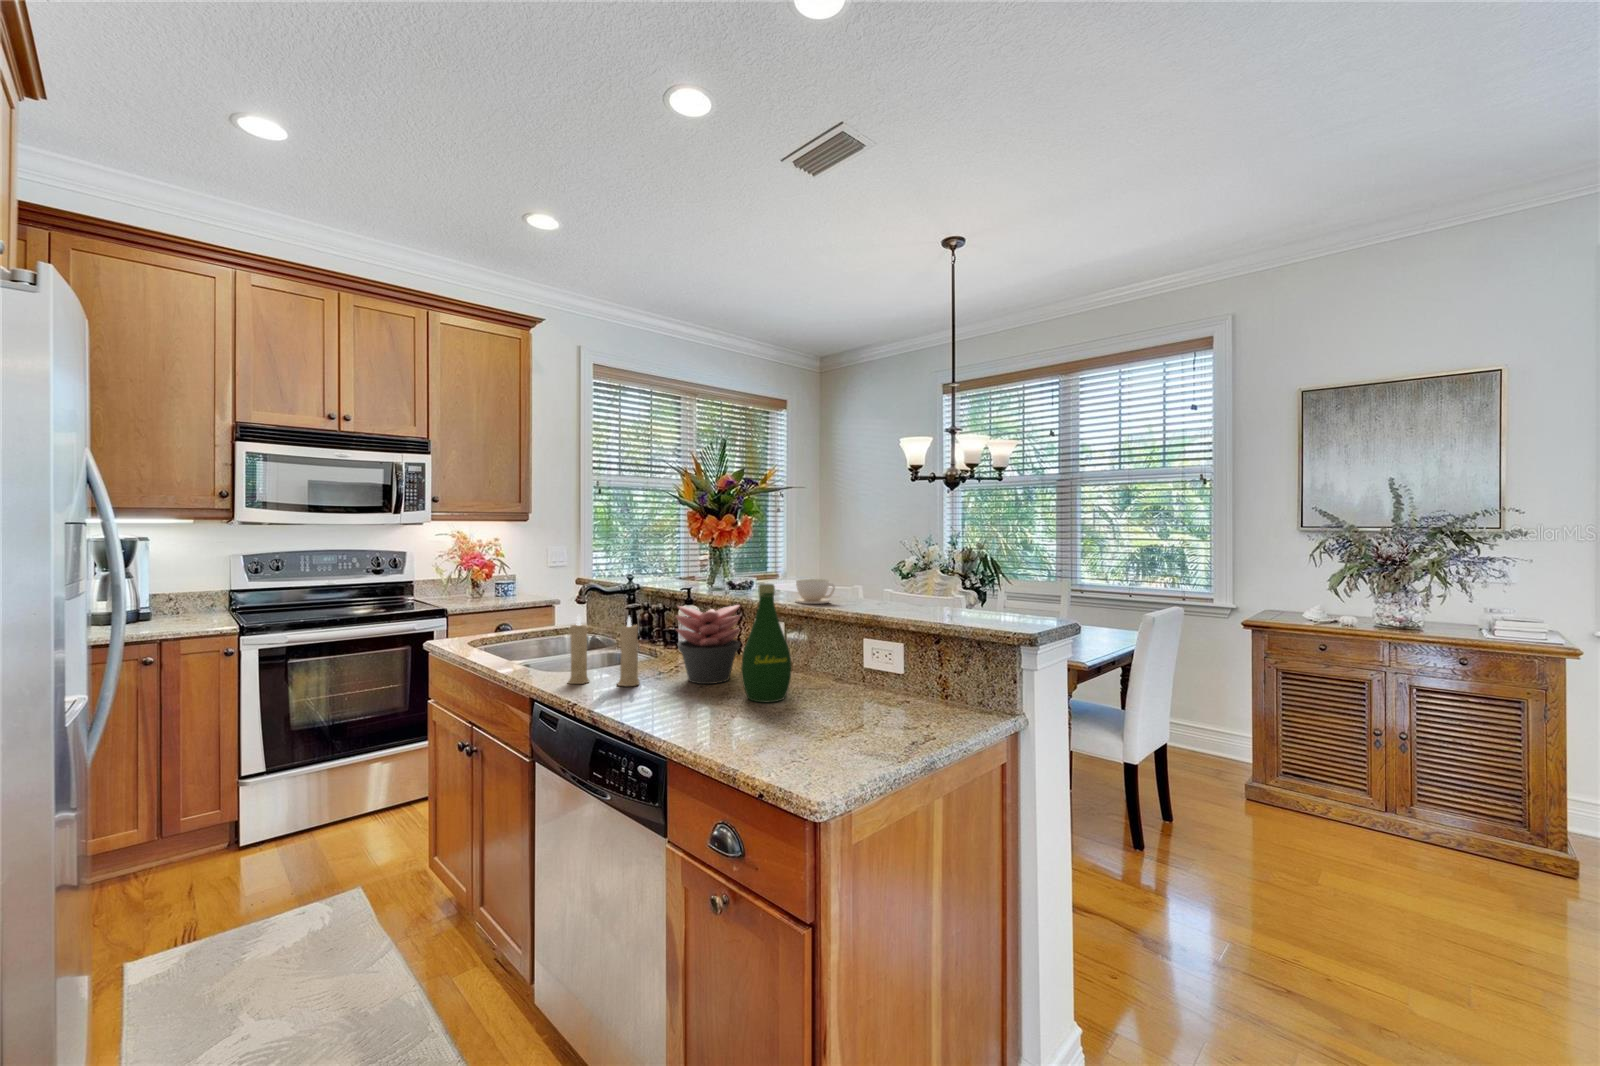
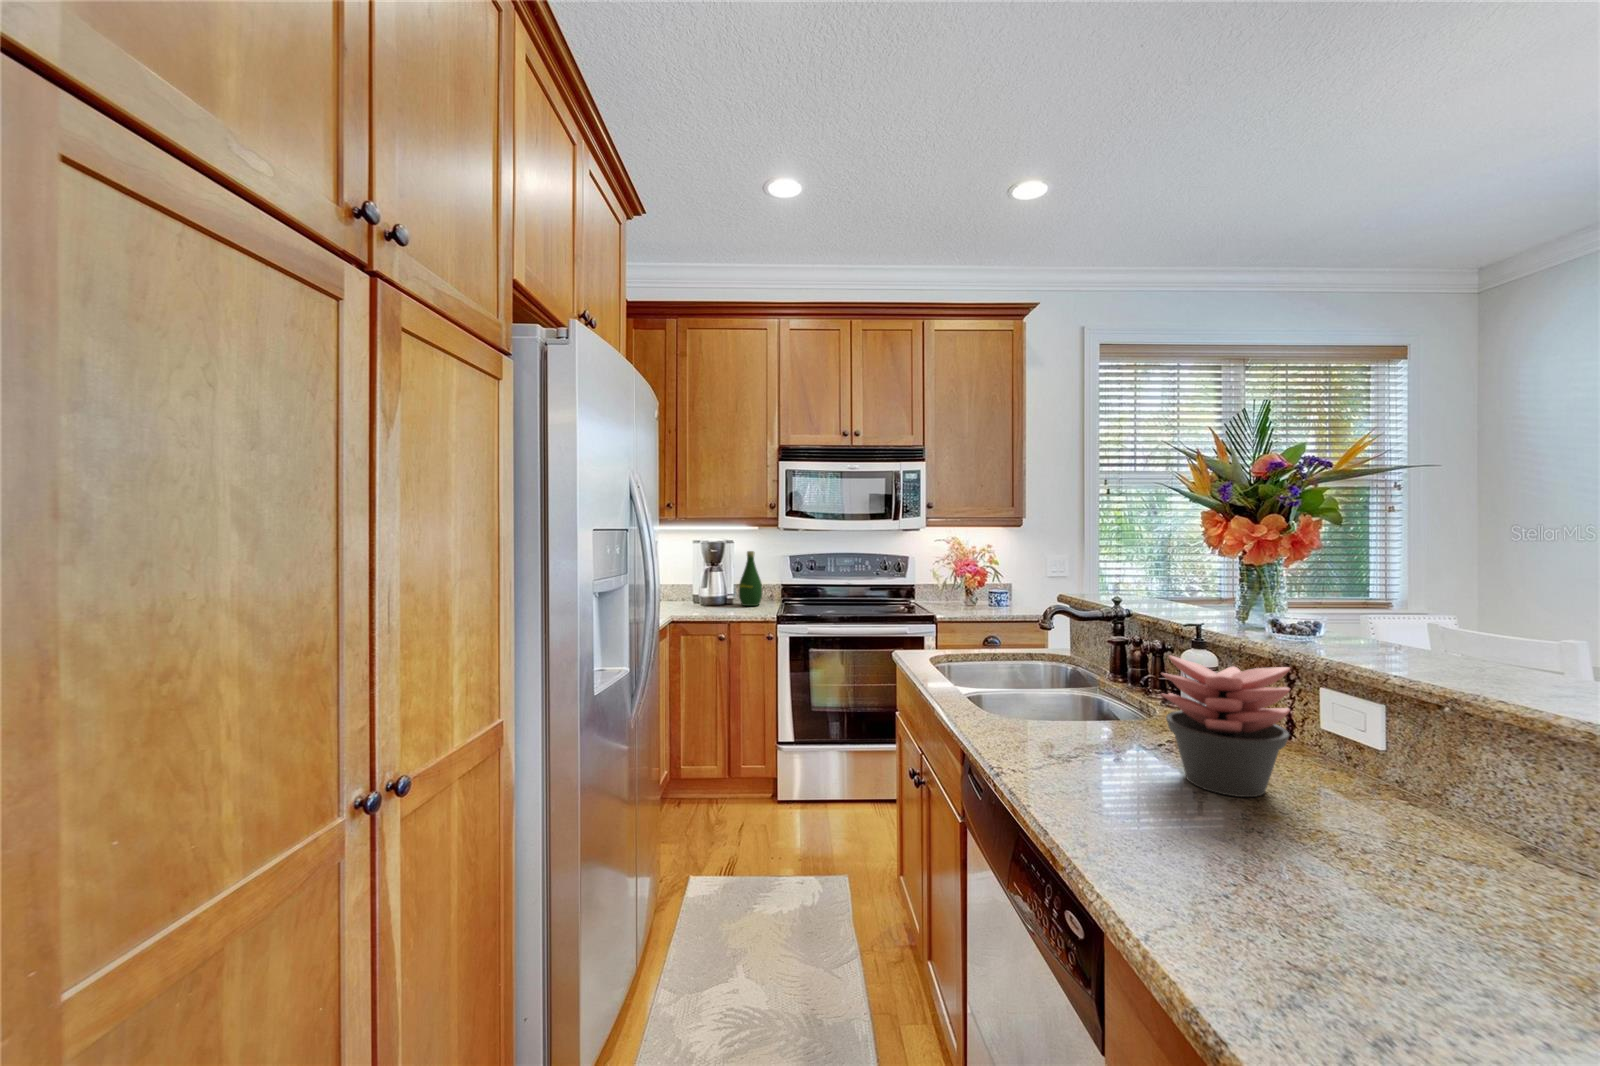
coffee cup: present [795,579,835,604] -> none [1419,633,1534,688]
bottle: present [741,584,792,702] -> present [739,551,762,606]
candle: present [568,616,640,686] -> none [1001,647,1103,768]

